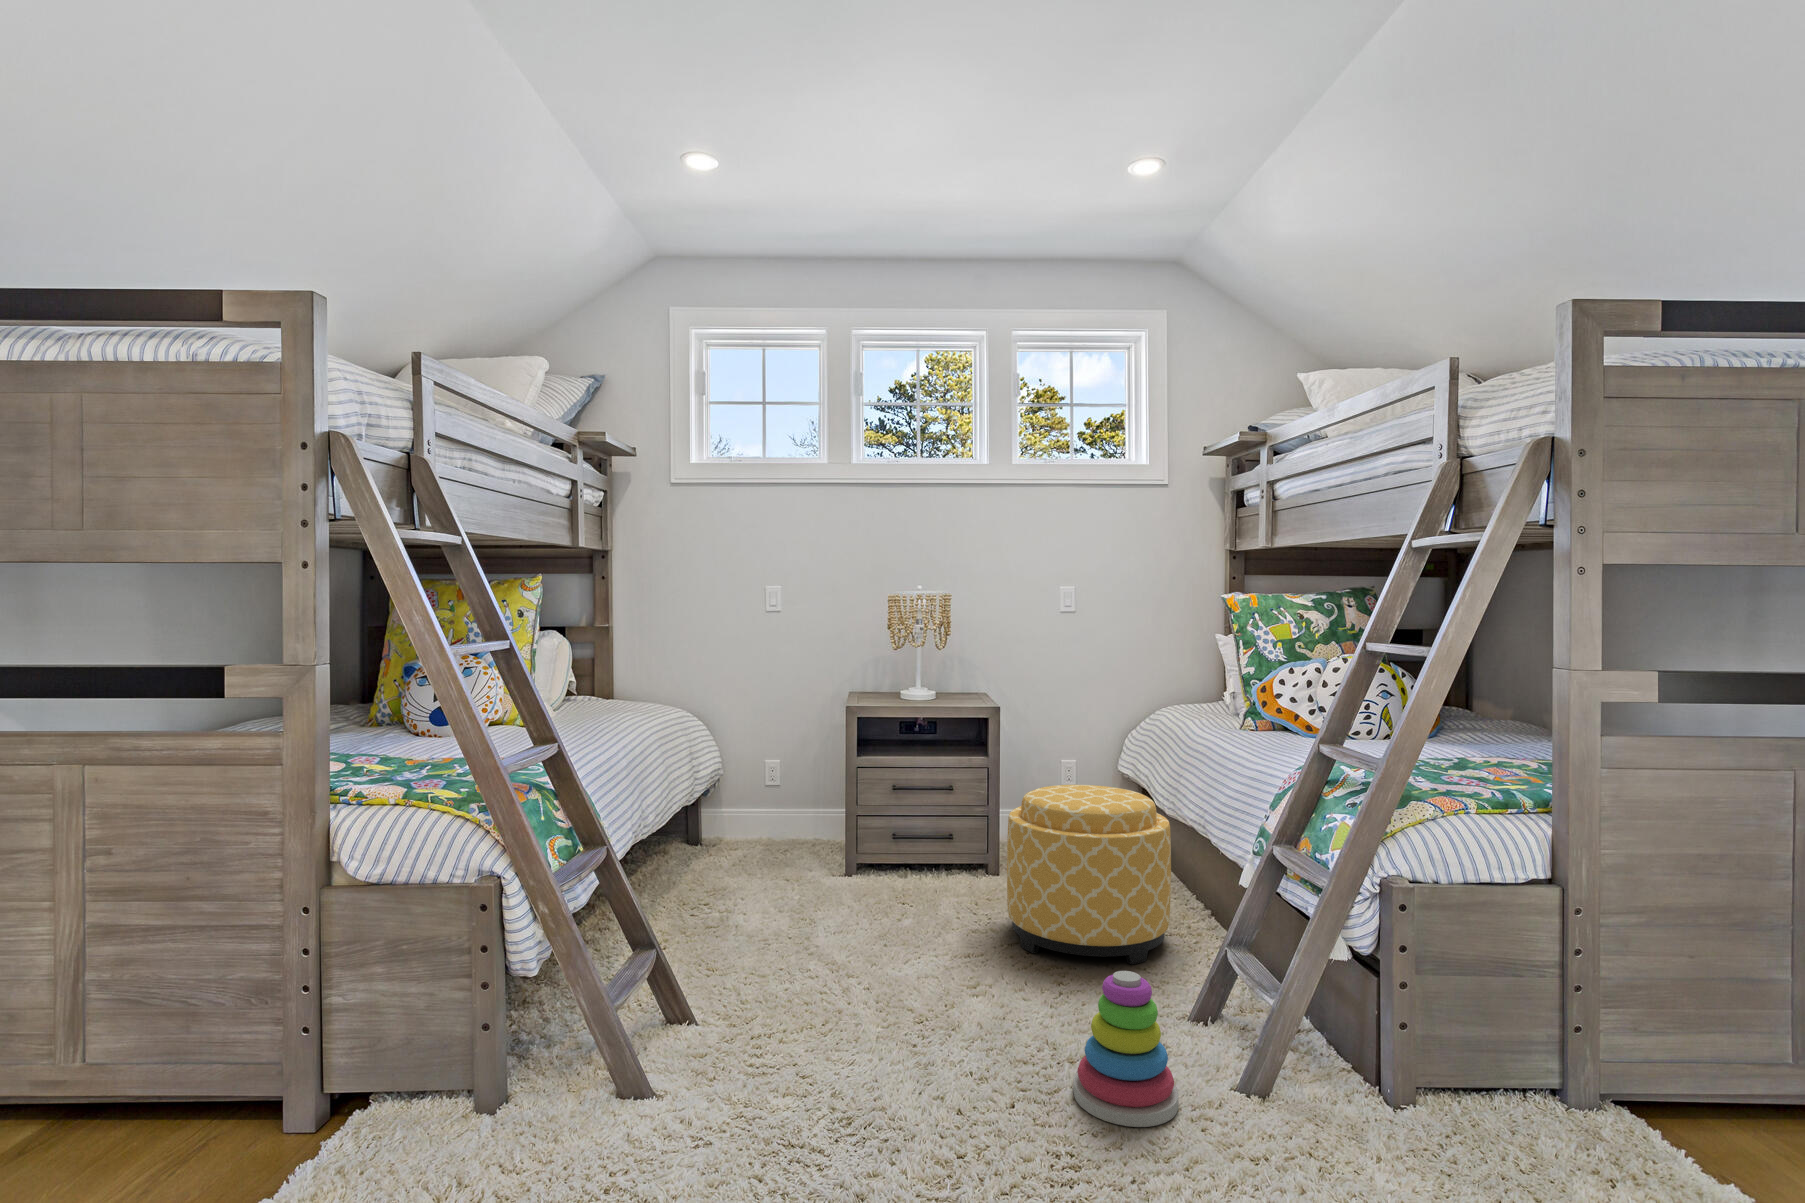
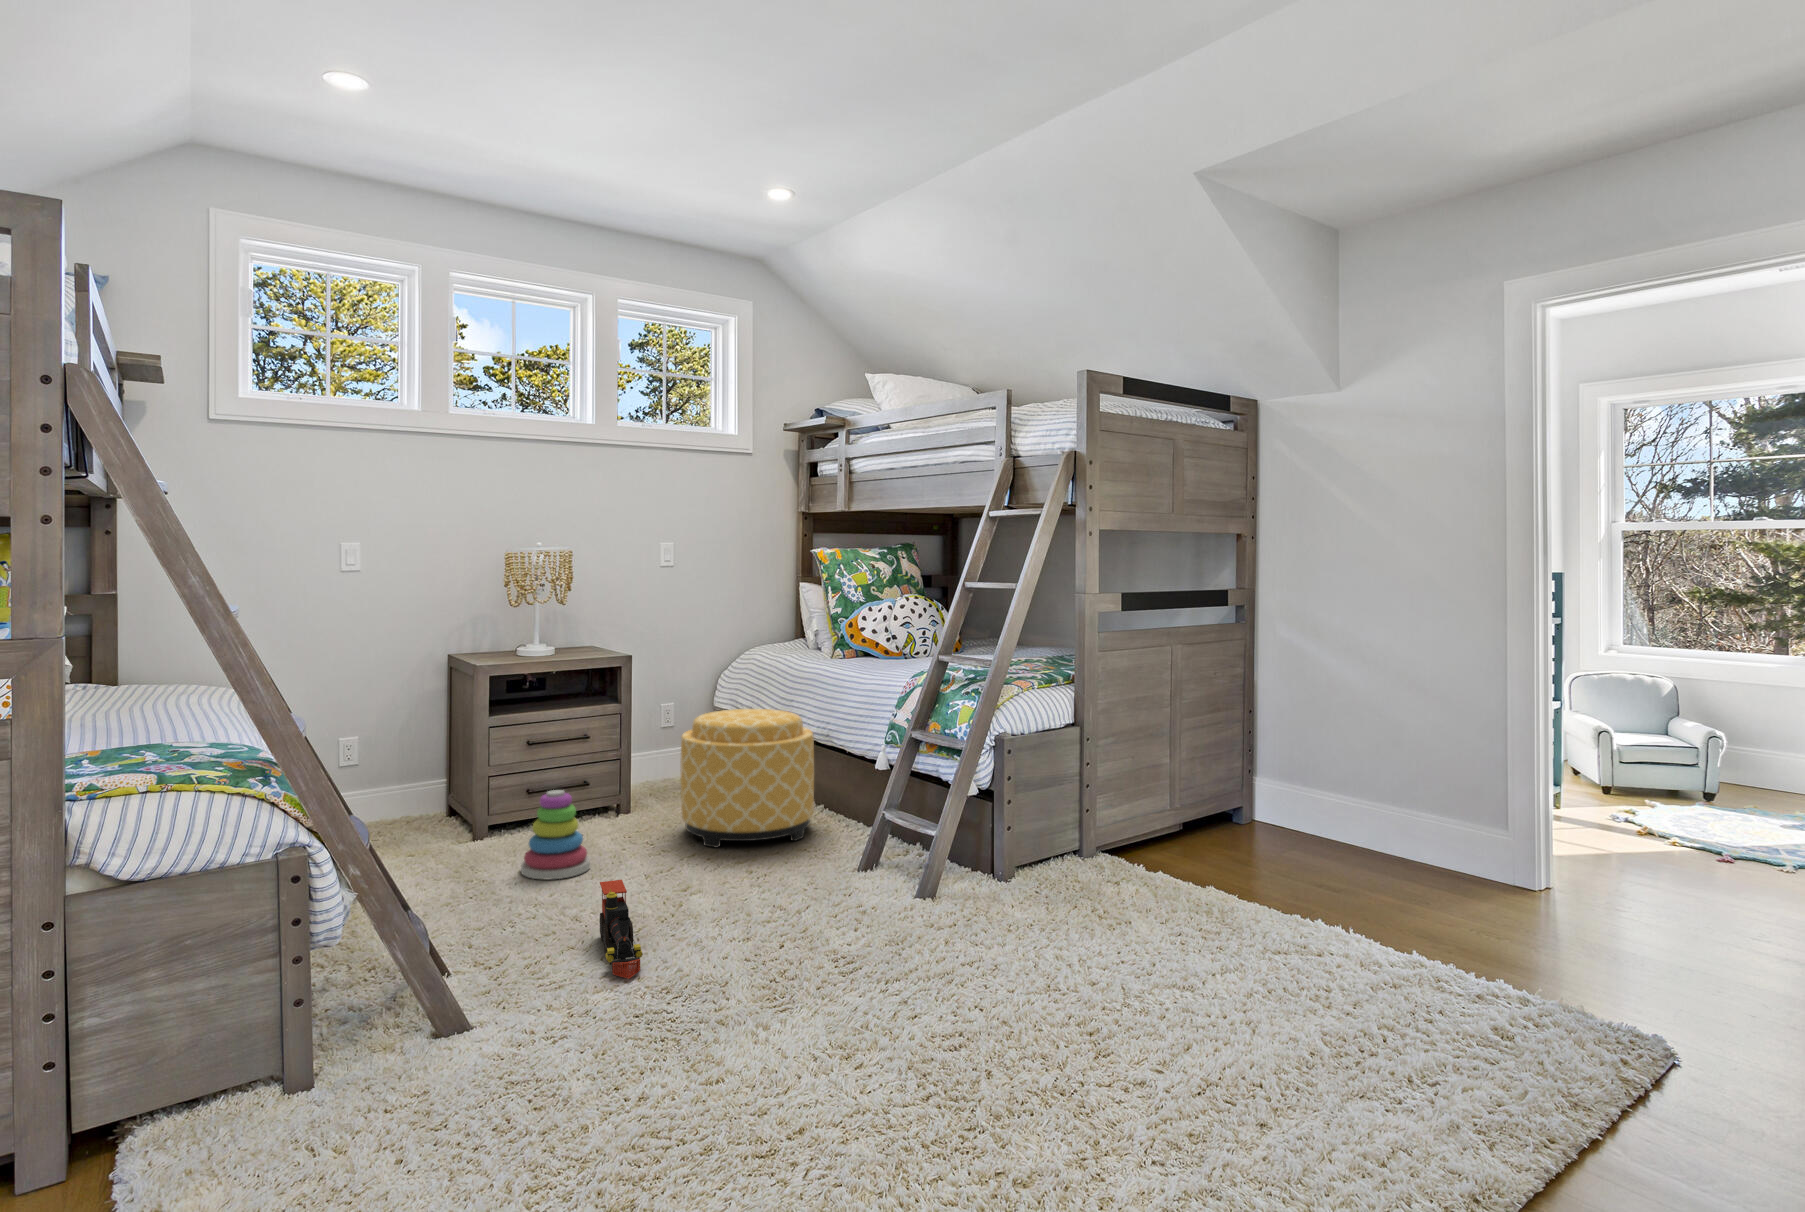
stacking toy: present [1073,971,1178,1127] -> present [521,790,590,879]
toy train: none [766,984,841,1128] -> present [600,880,643,979]

